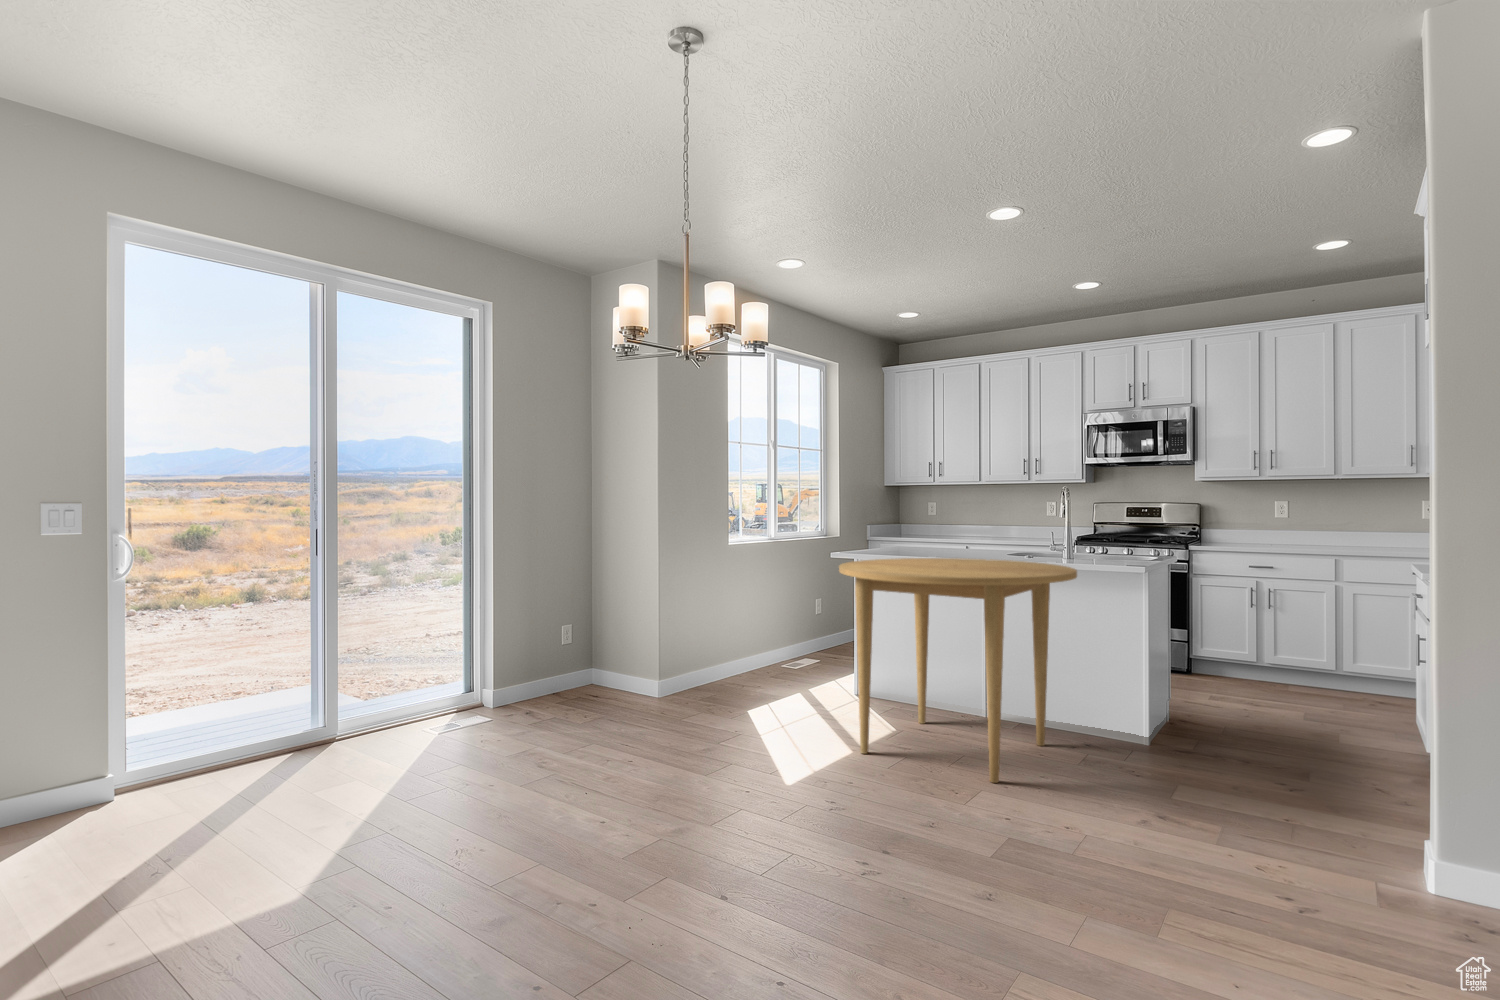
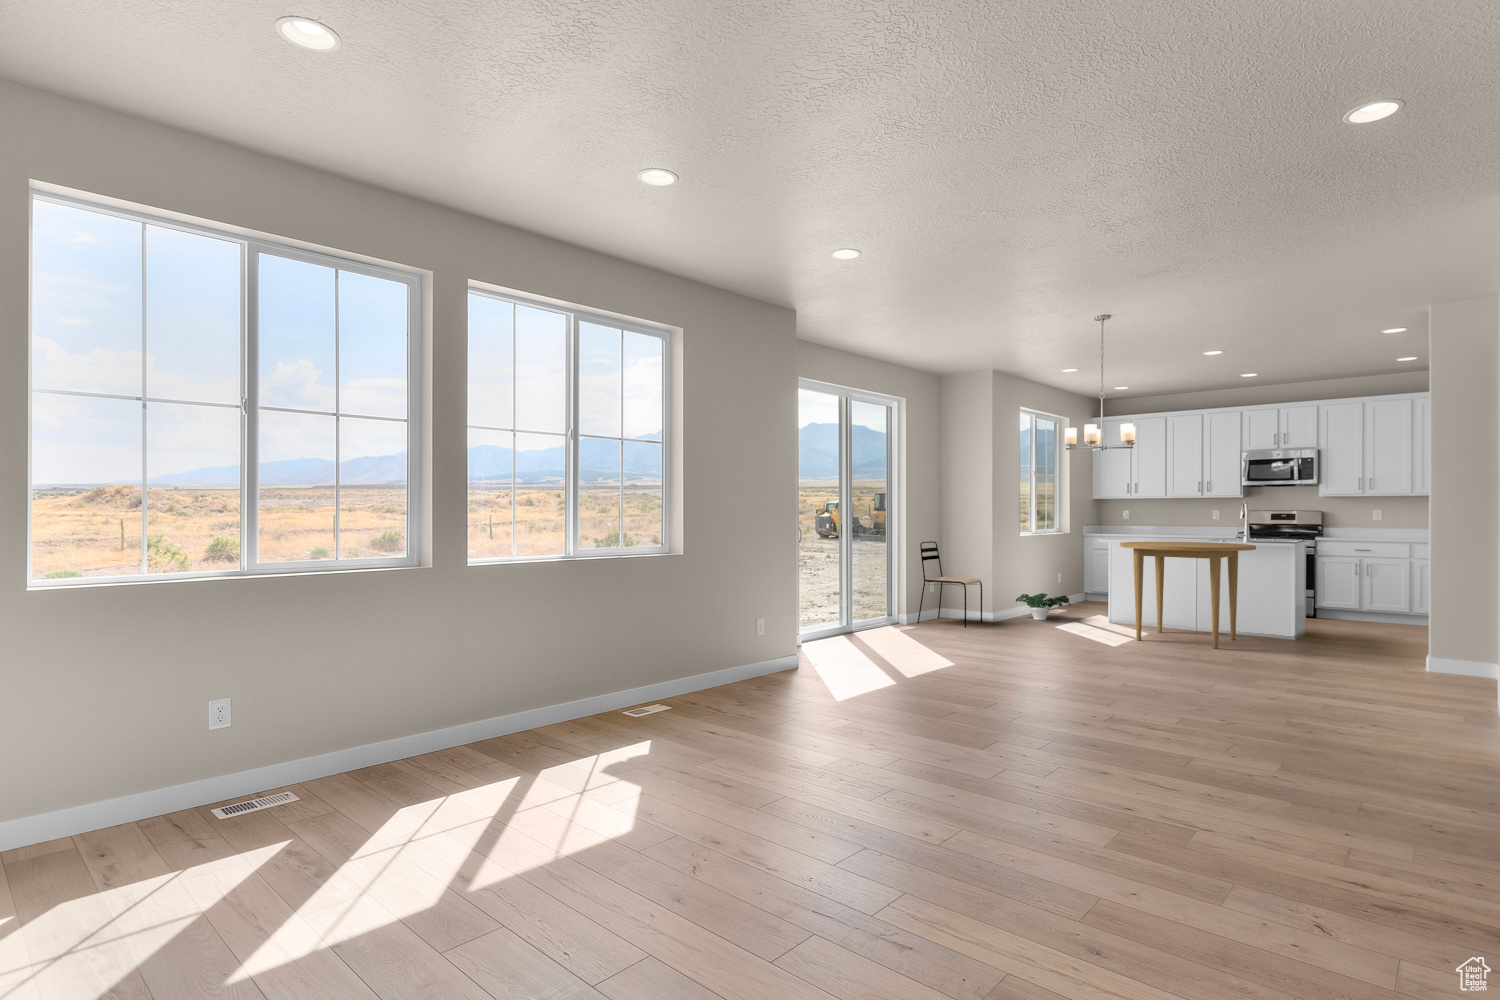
dining chair: none [520,557,636,716] -> present [918,541,982,628]
potted plant: none [713,640,800,689] -> present [1016,593,1071,620]

